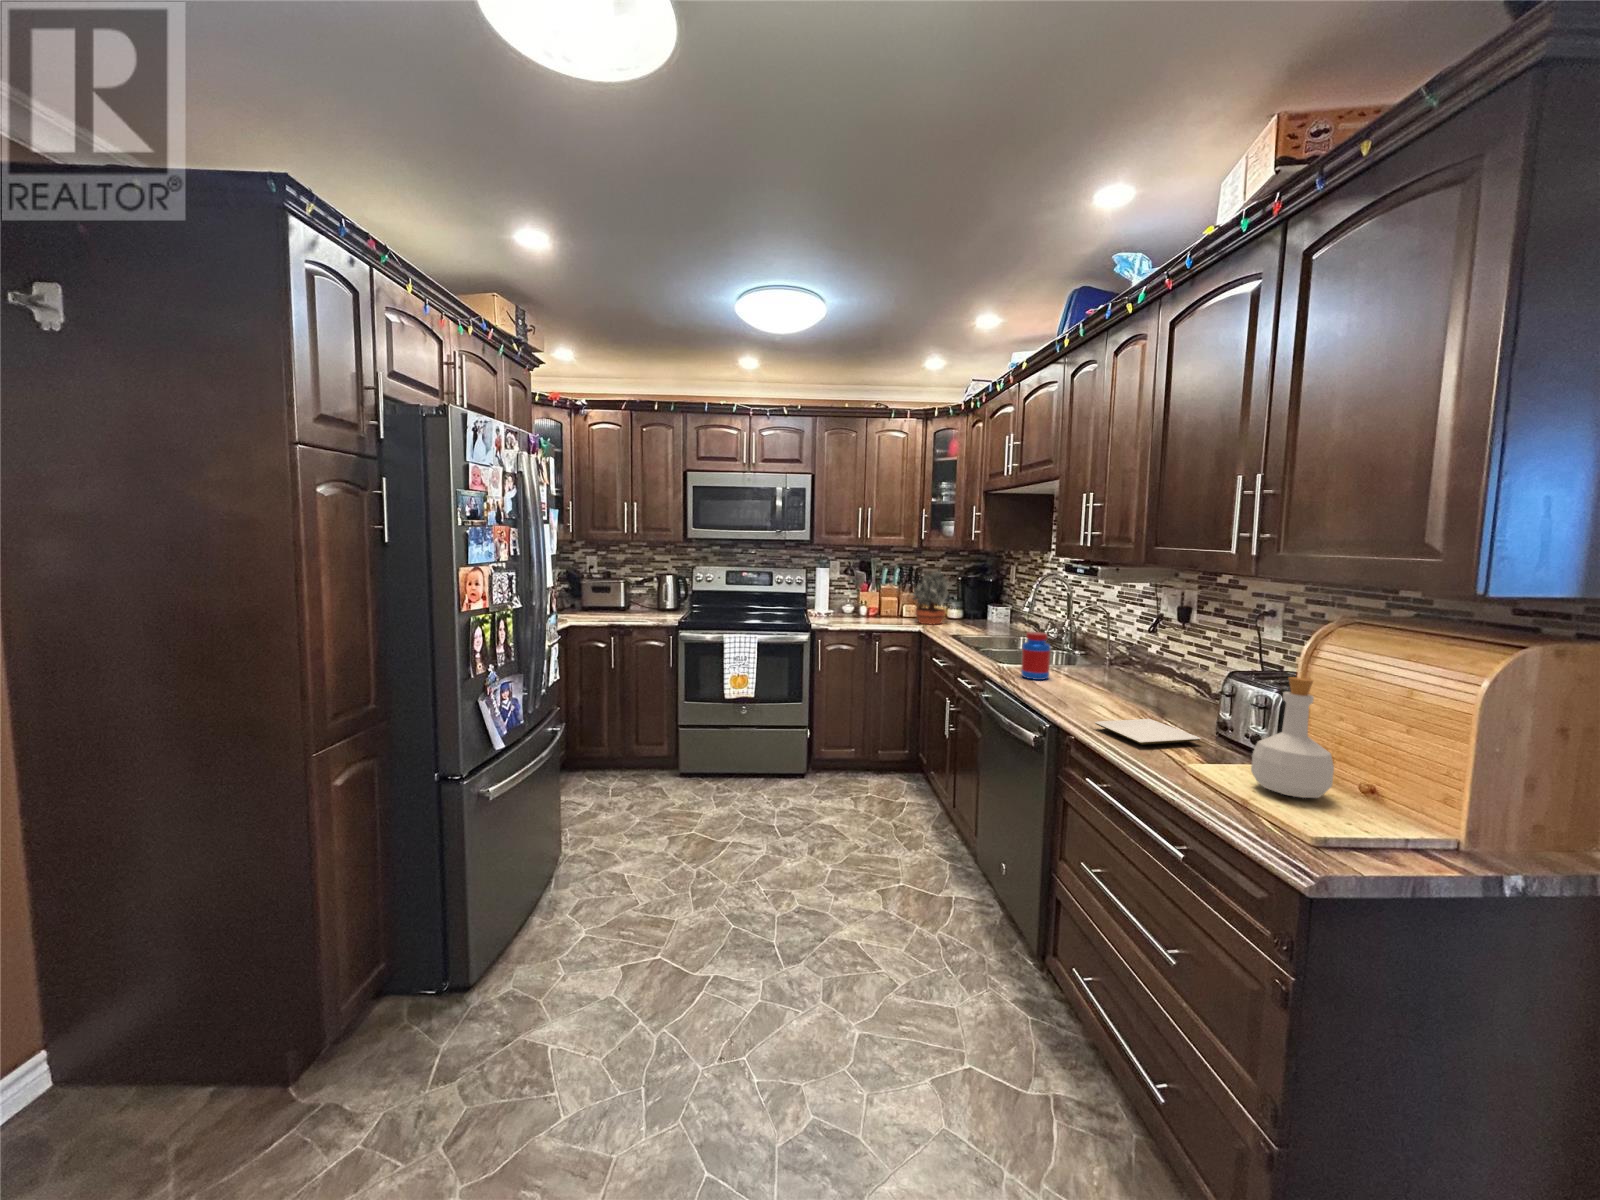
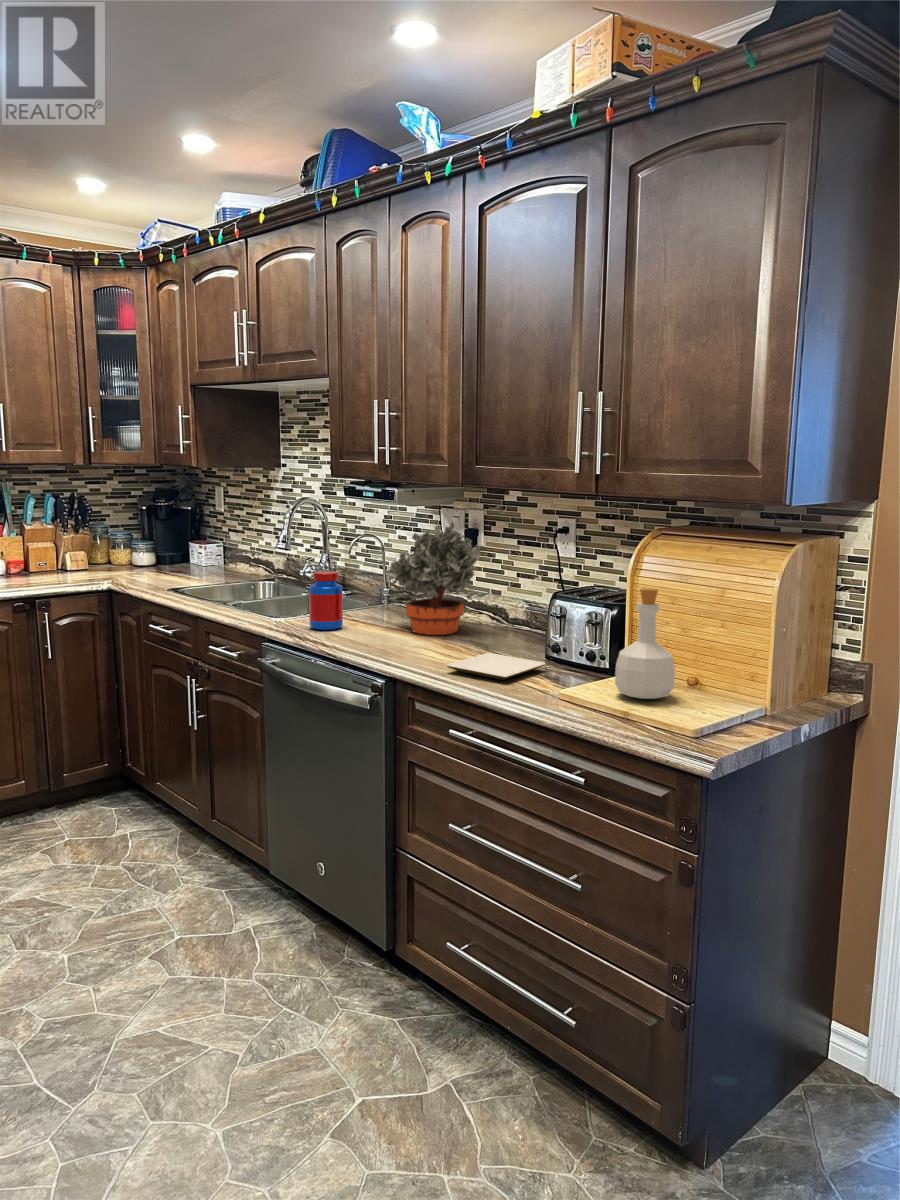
potted plant: present [912,570,949,624] -> present [385,522,480,635]

